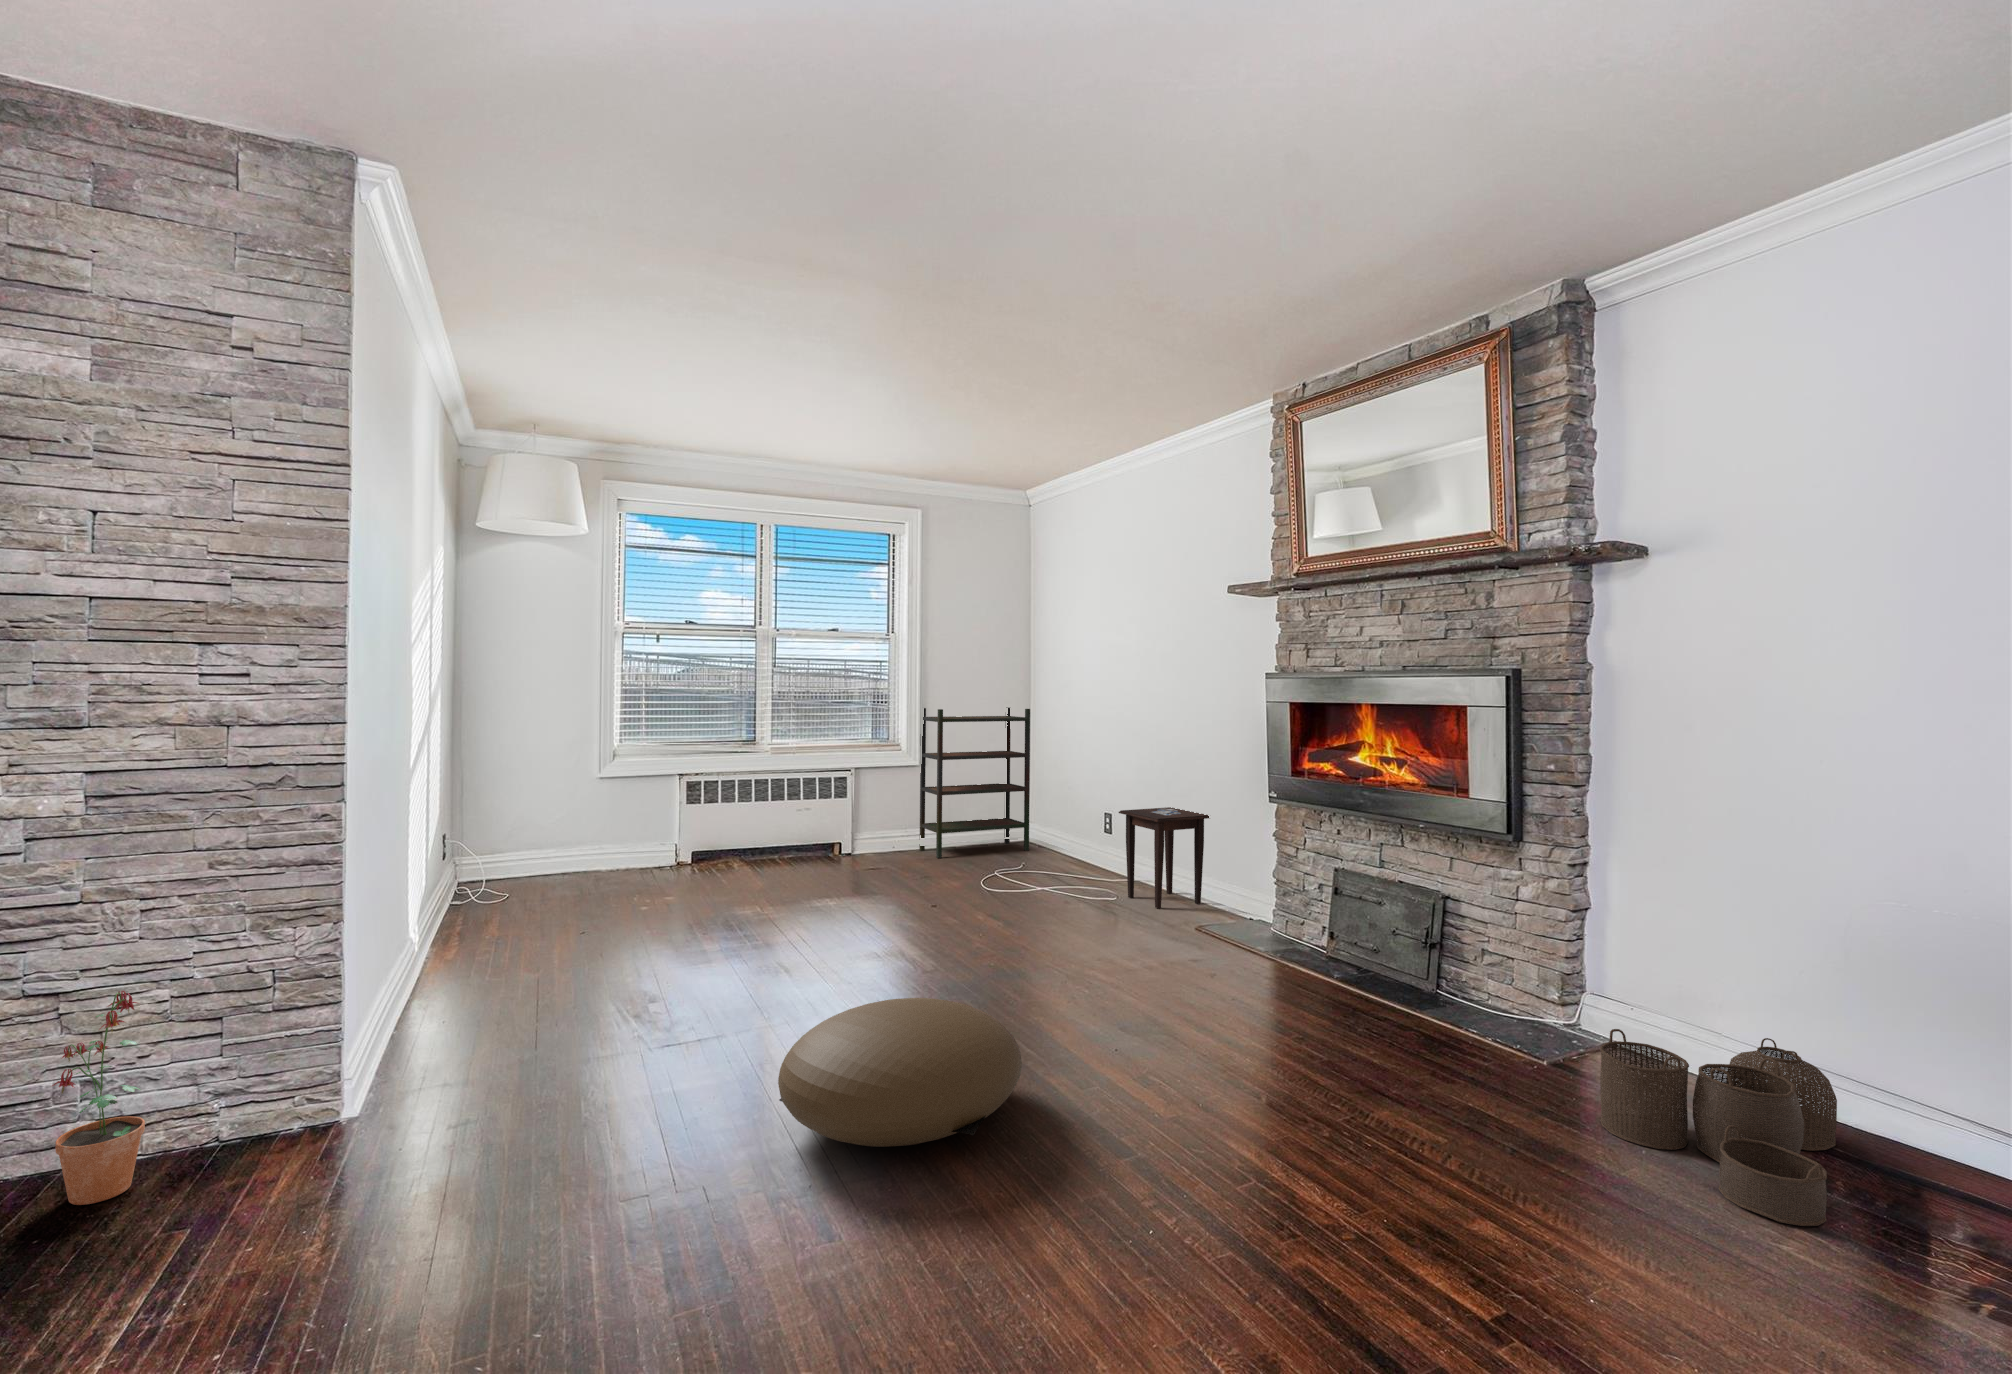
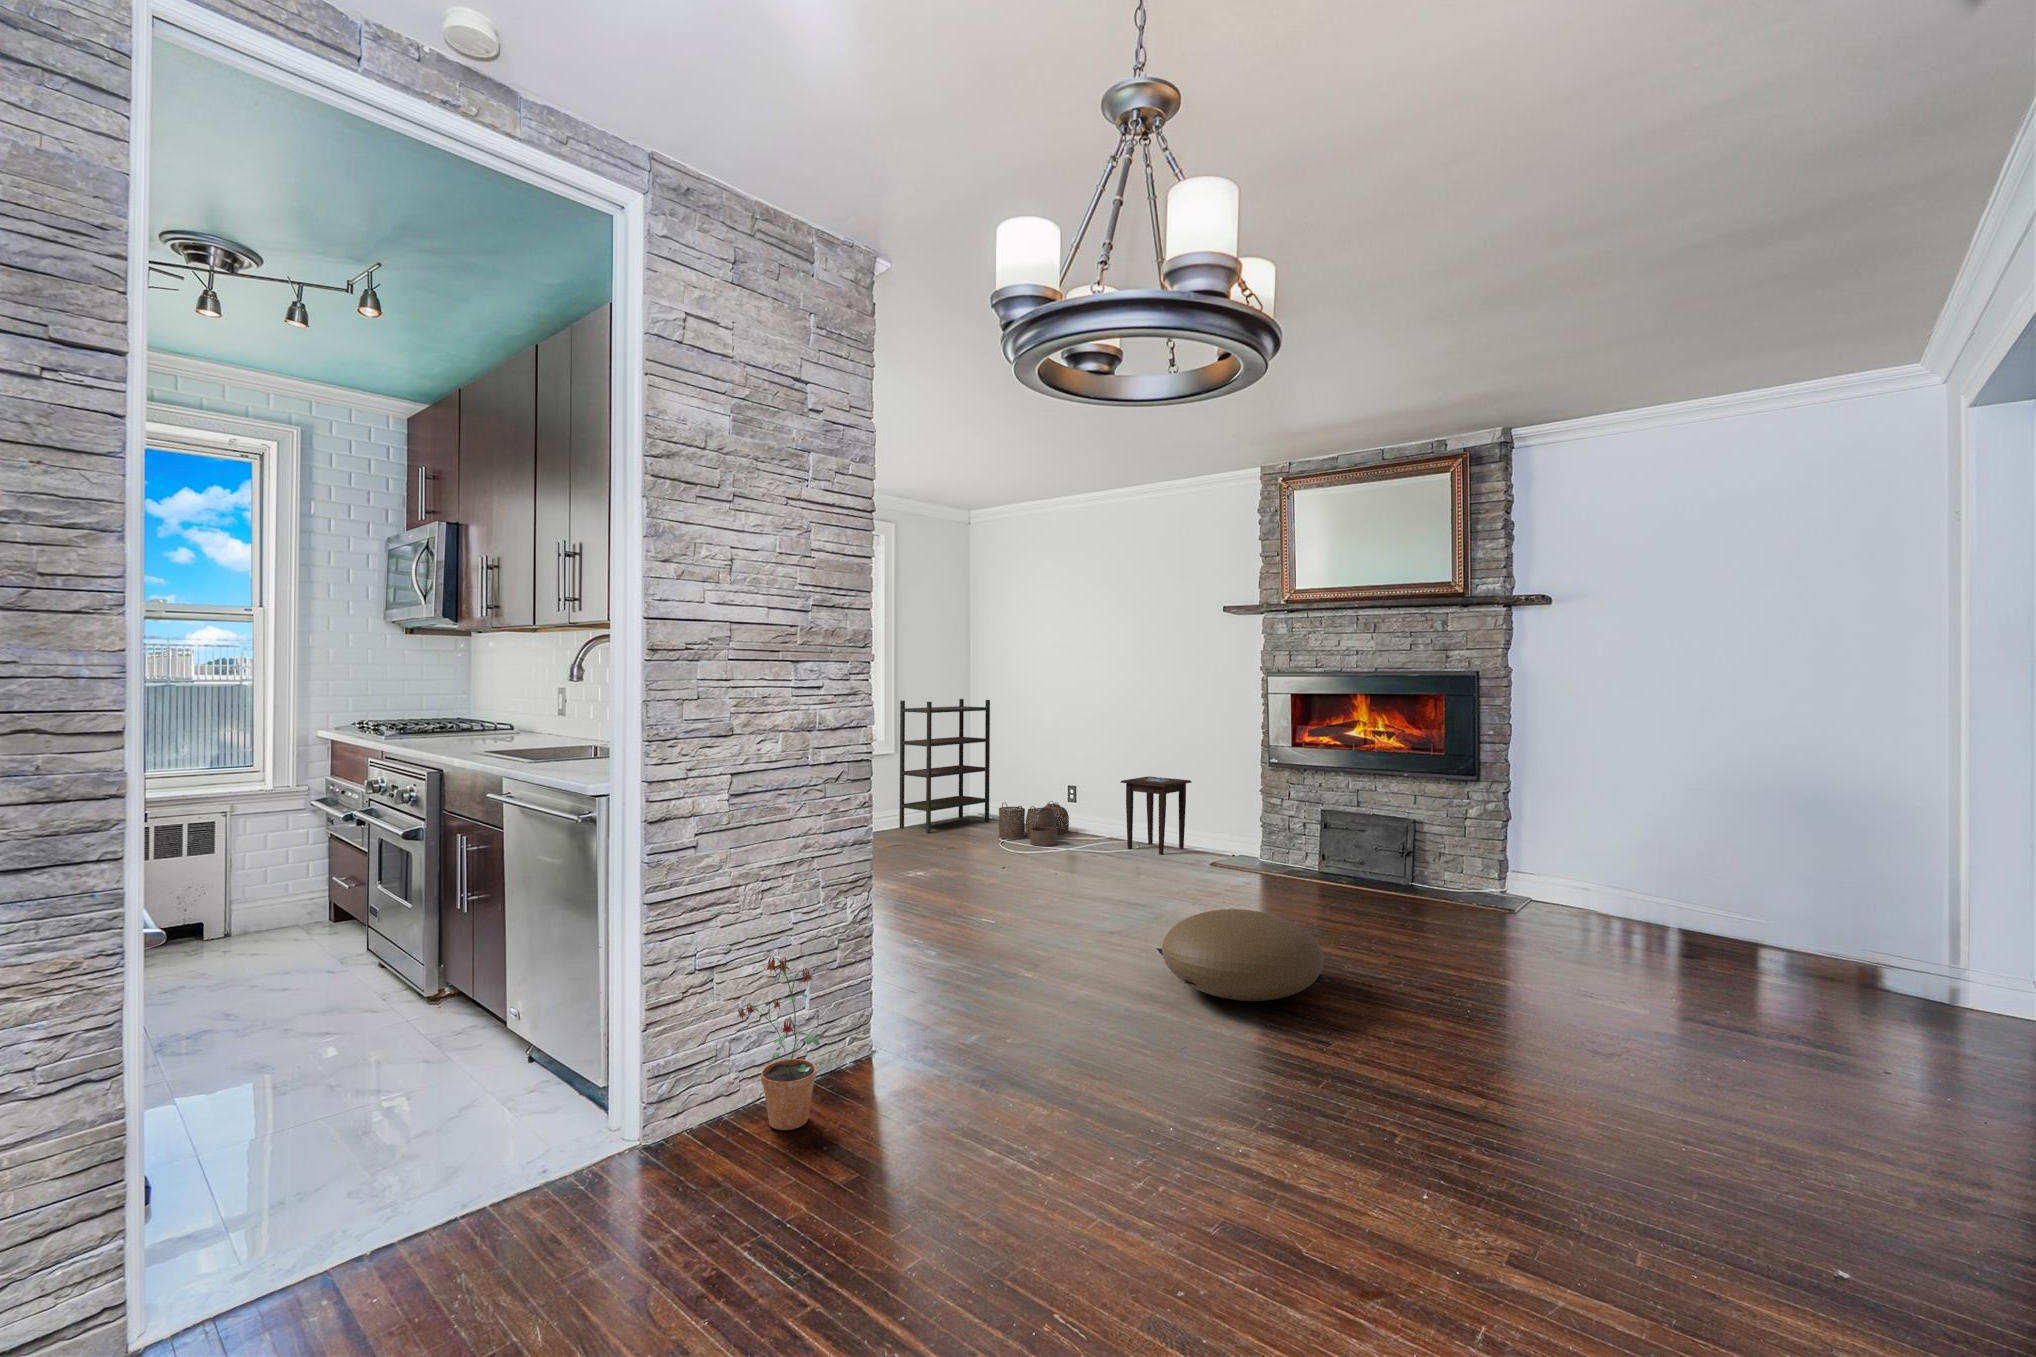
woven basket: present [1600,1029,1837,1226] -> present [999,801,1069,846]

